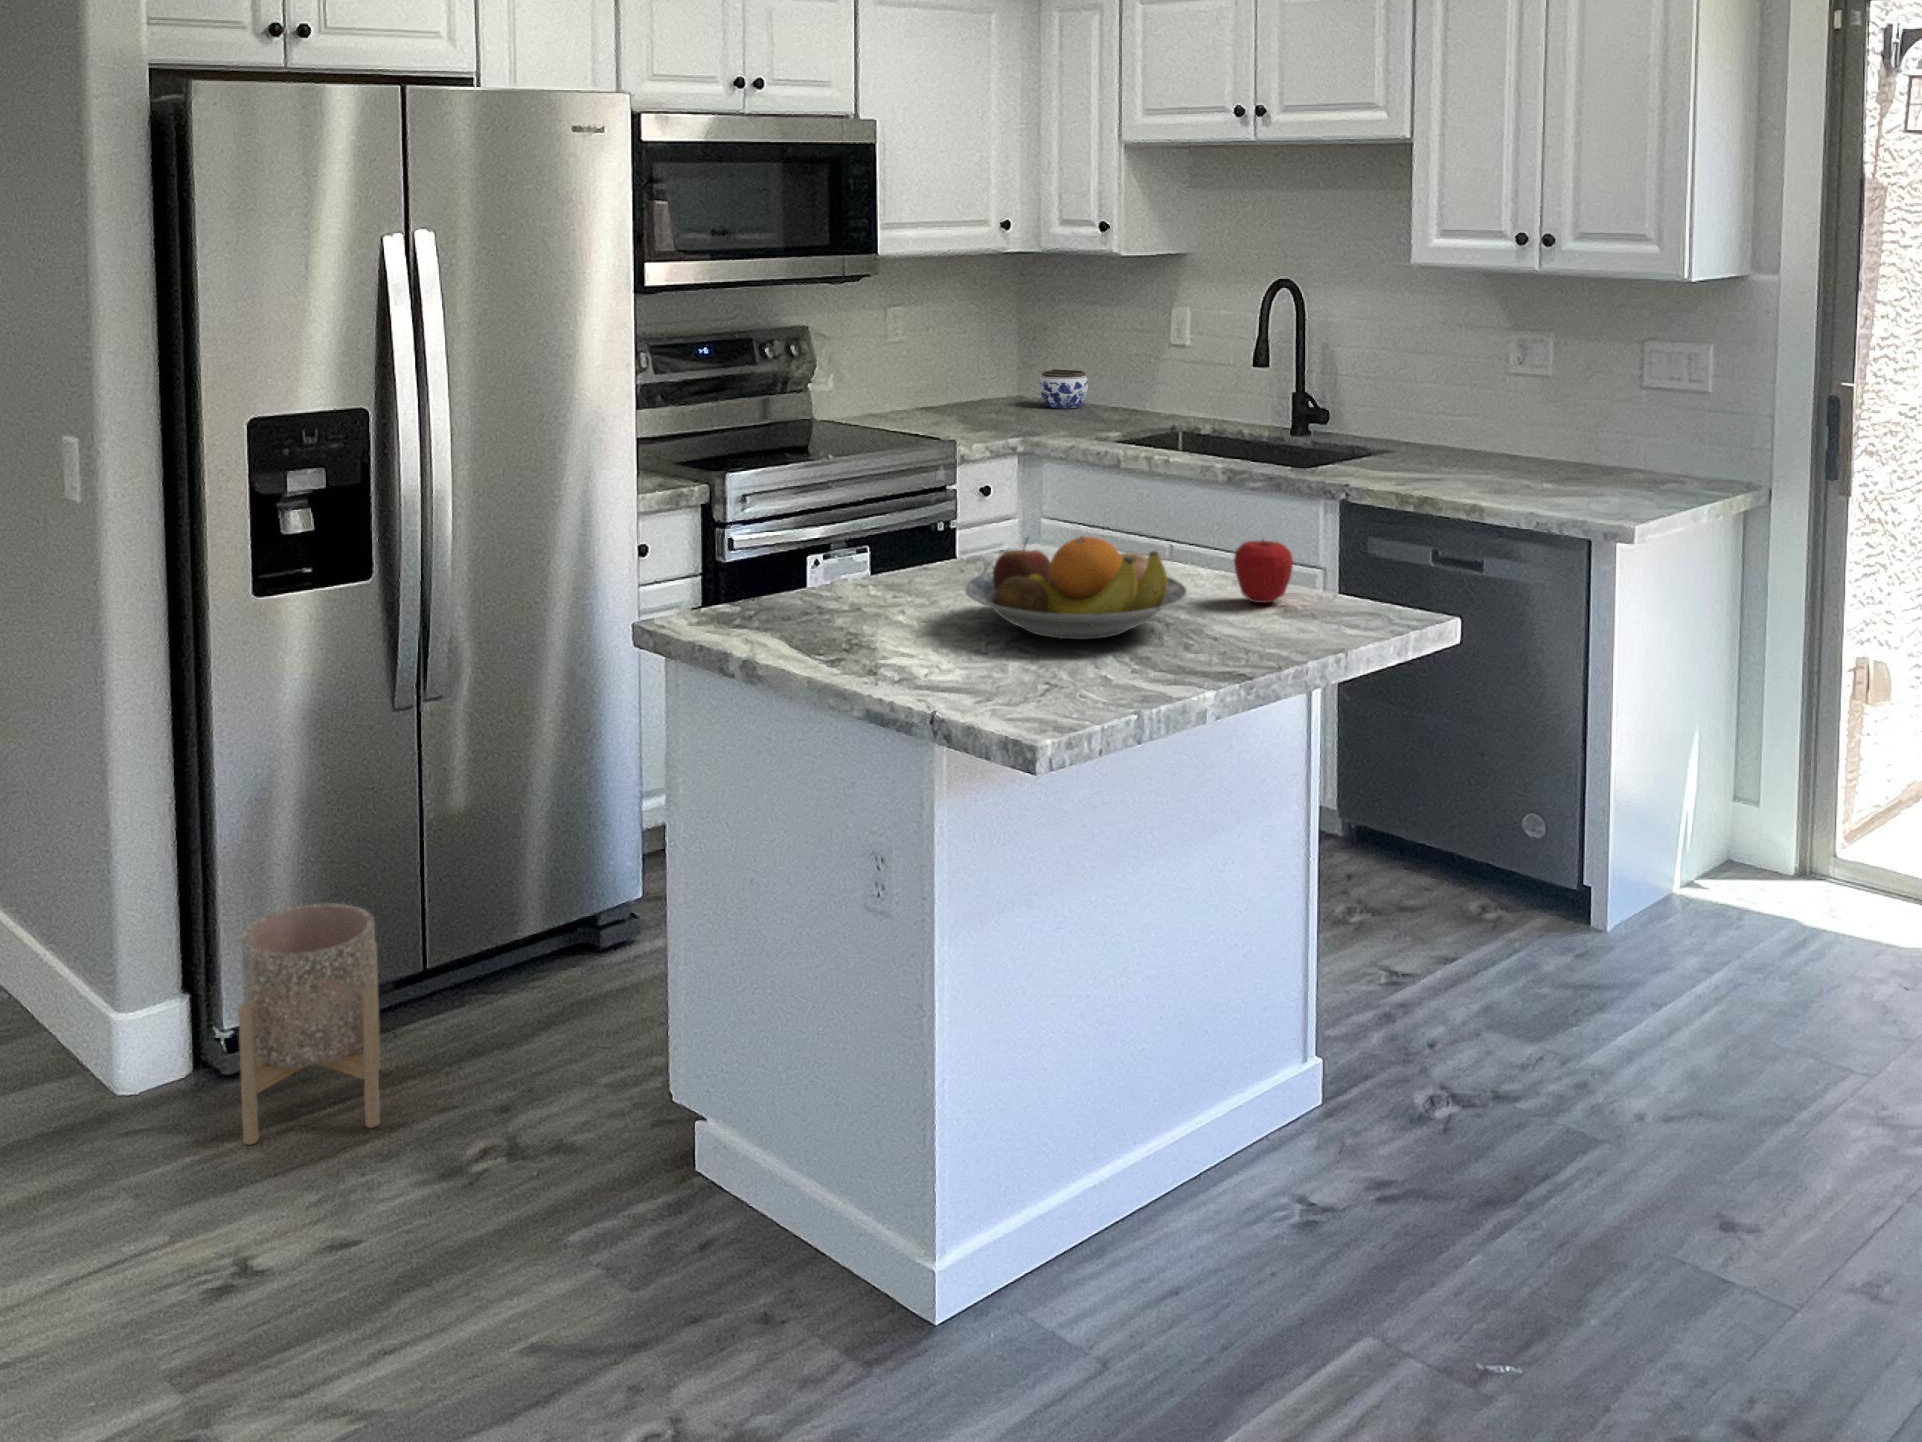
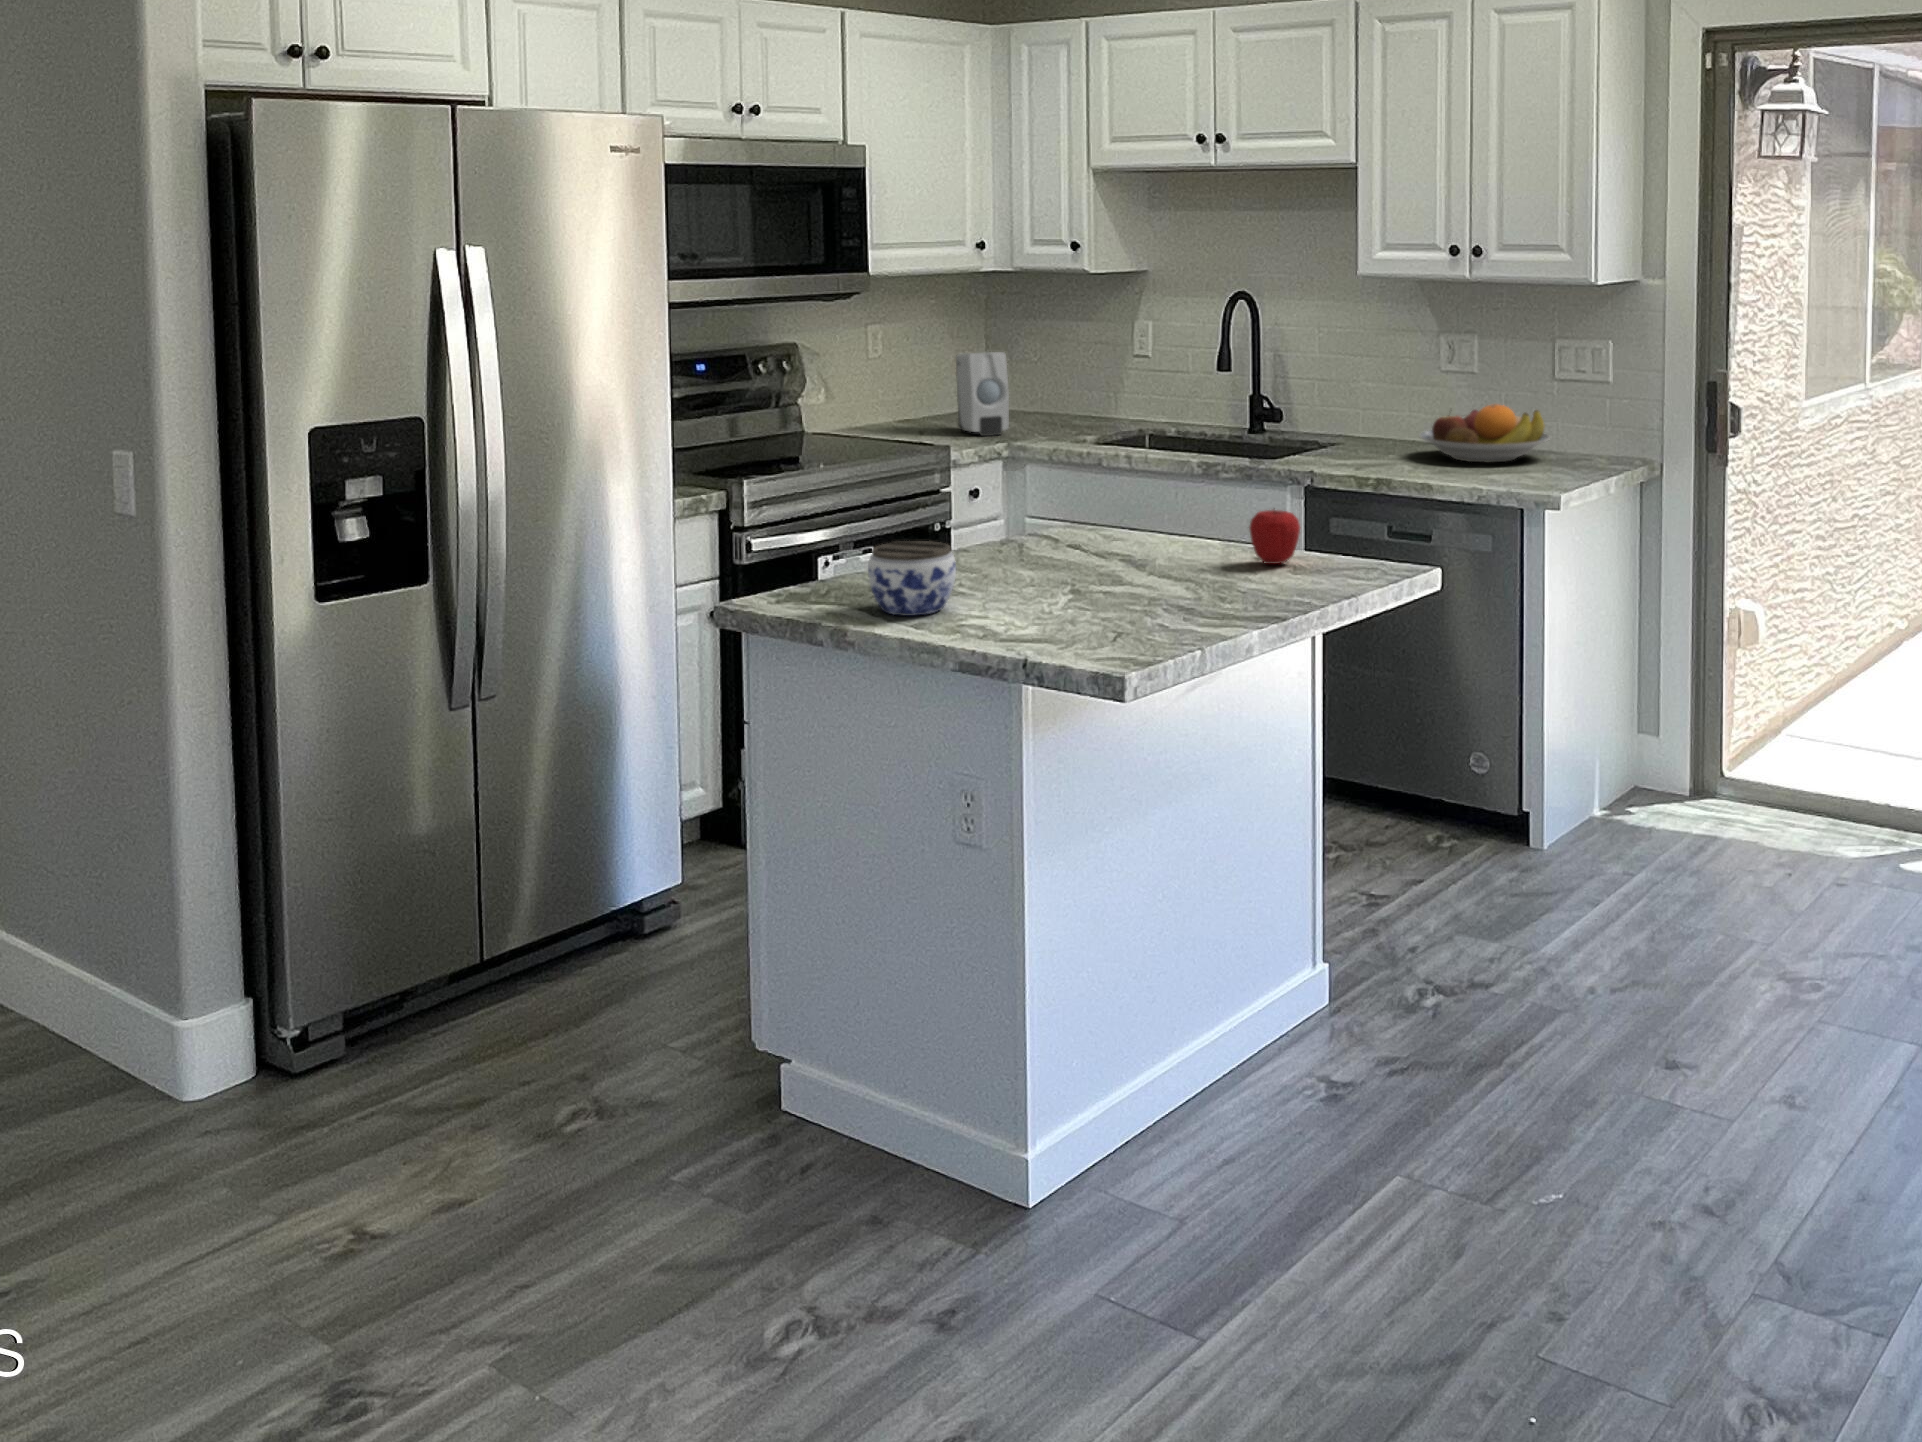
soap dispenser: none [976,340,1029,429] -> present [956,352,1009,436]
jar: present [1039,369,1088,409] -> present [868,541,956,616]
fruit bowl: present [965,536,1187,639] -> present [1419,404,1550,462]
planter: present [238,903,381,1145] -> none [317,896,463,1130]

